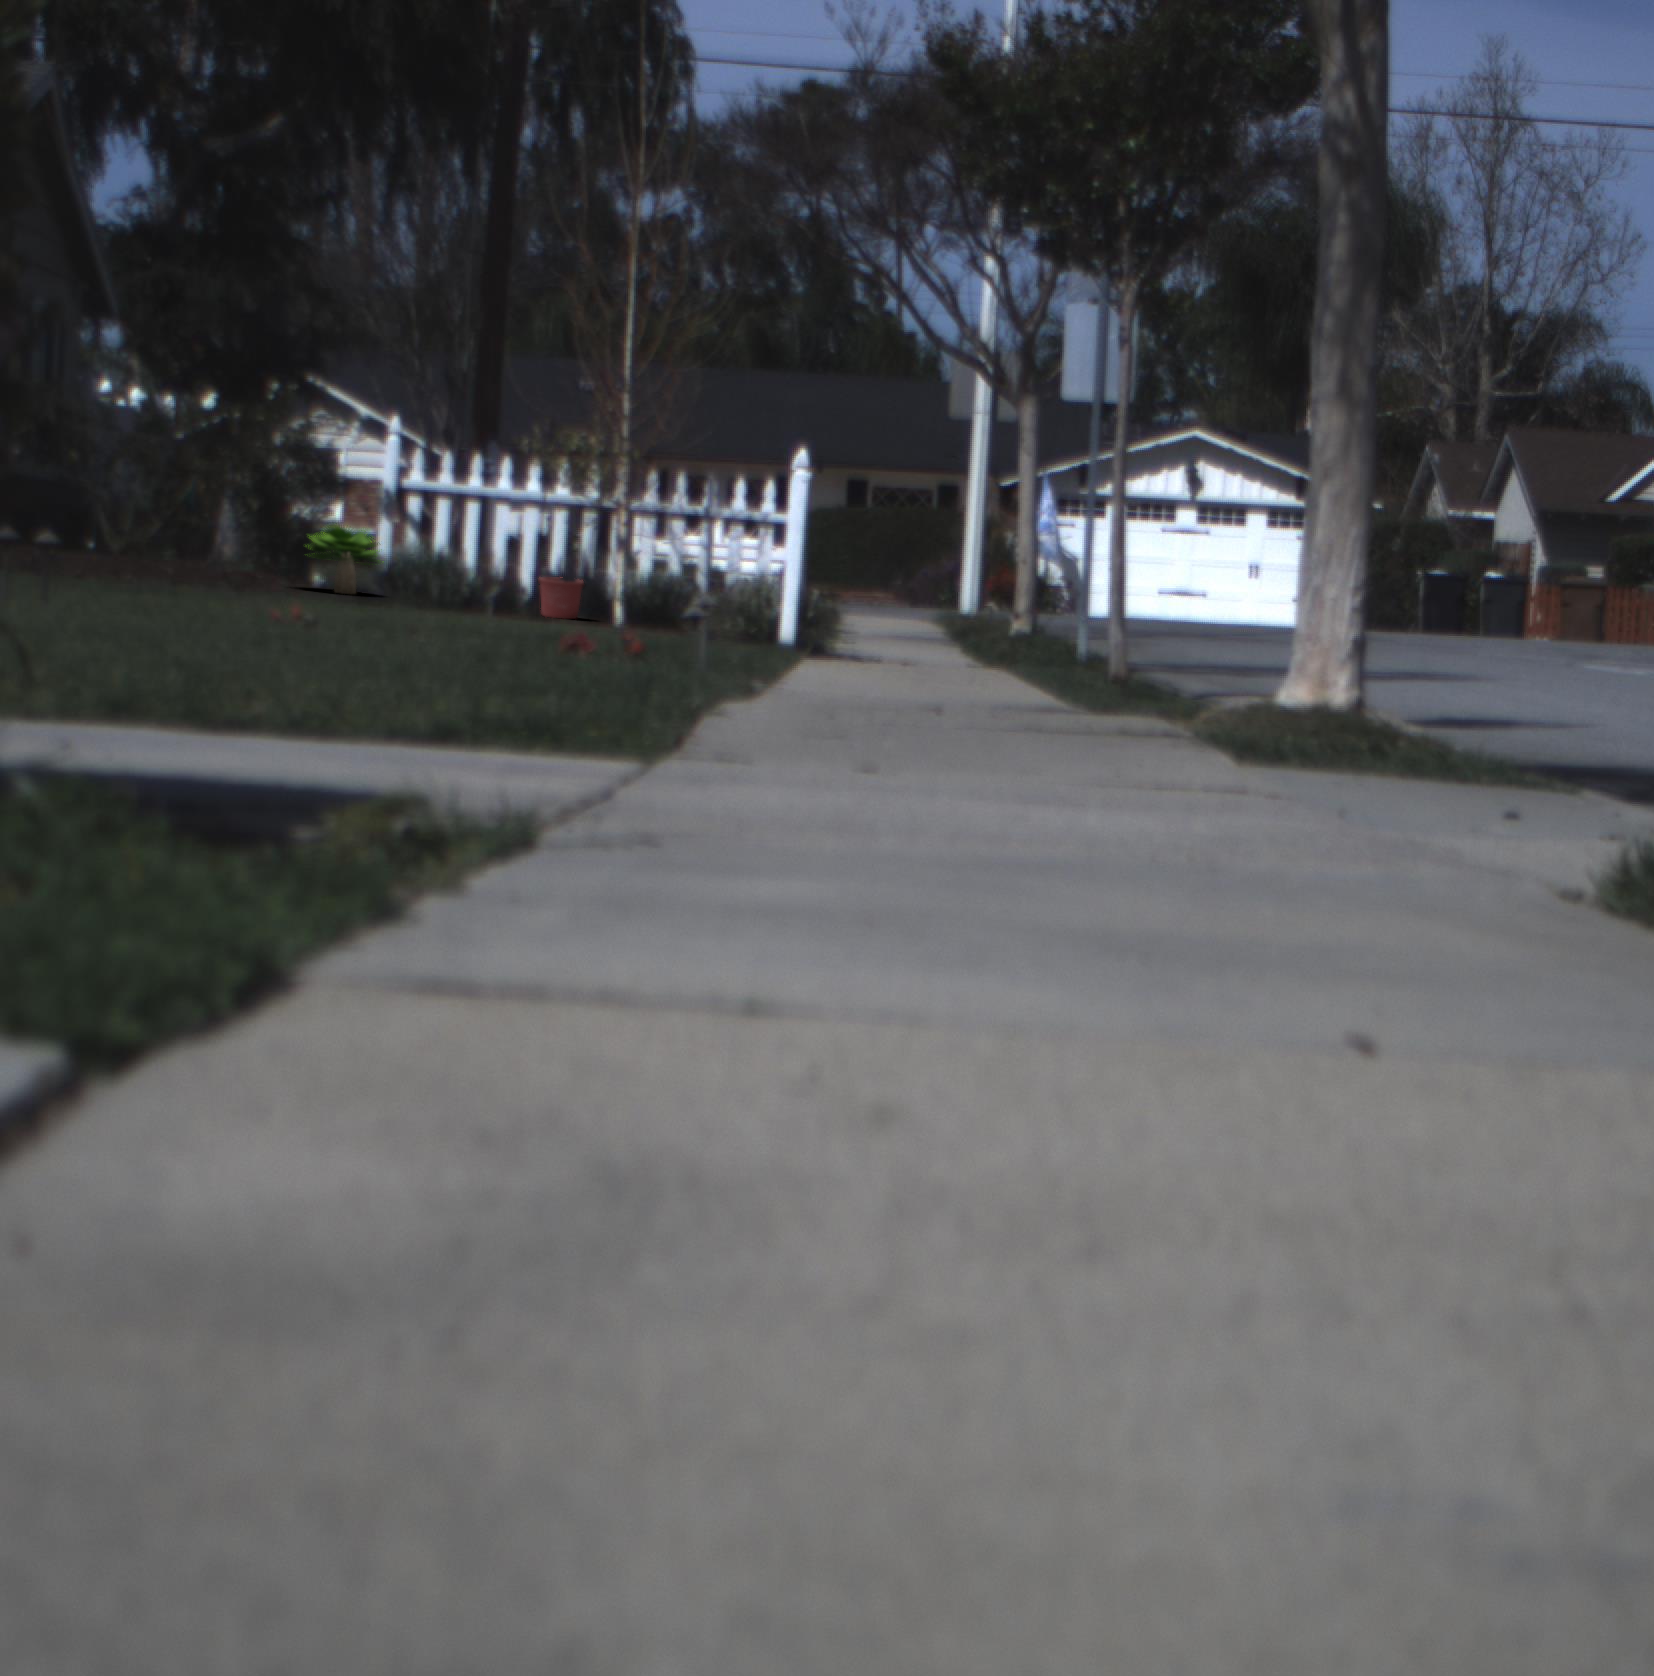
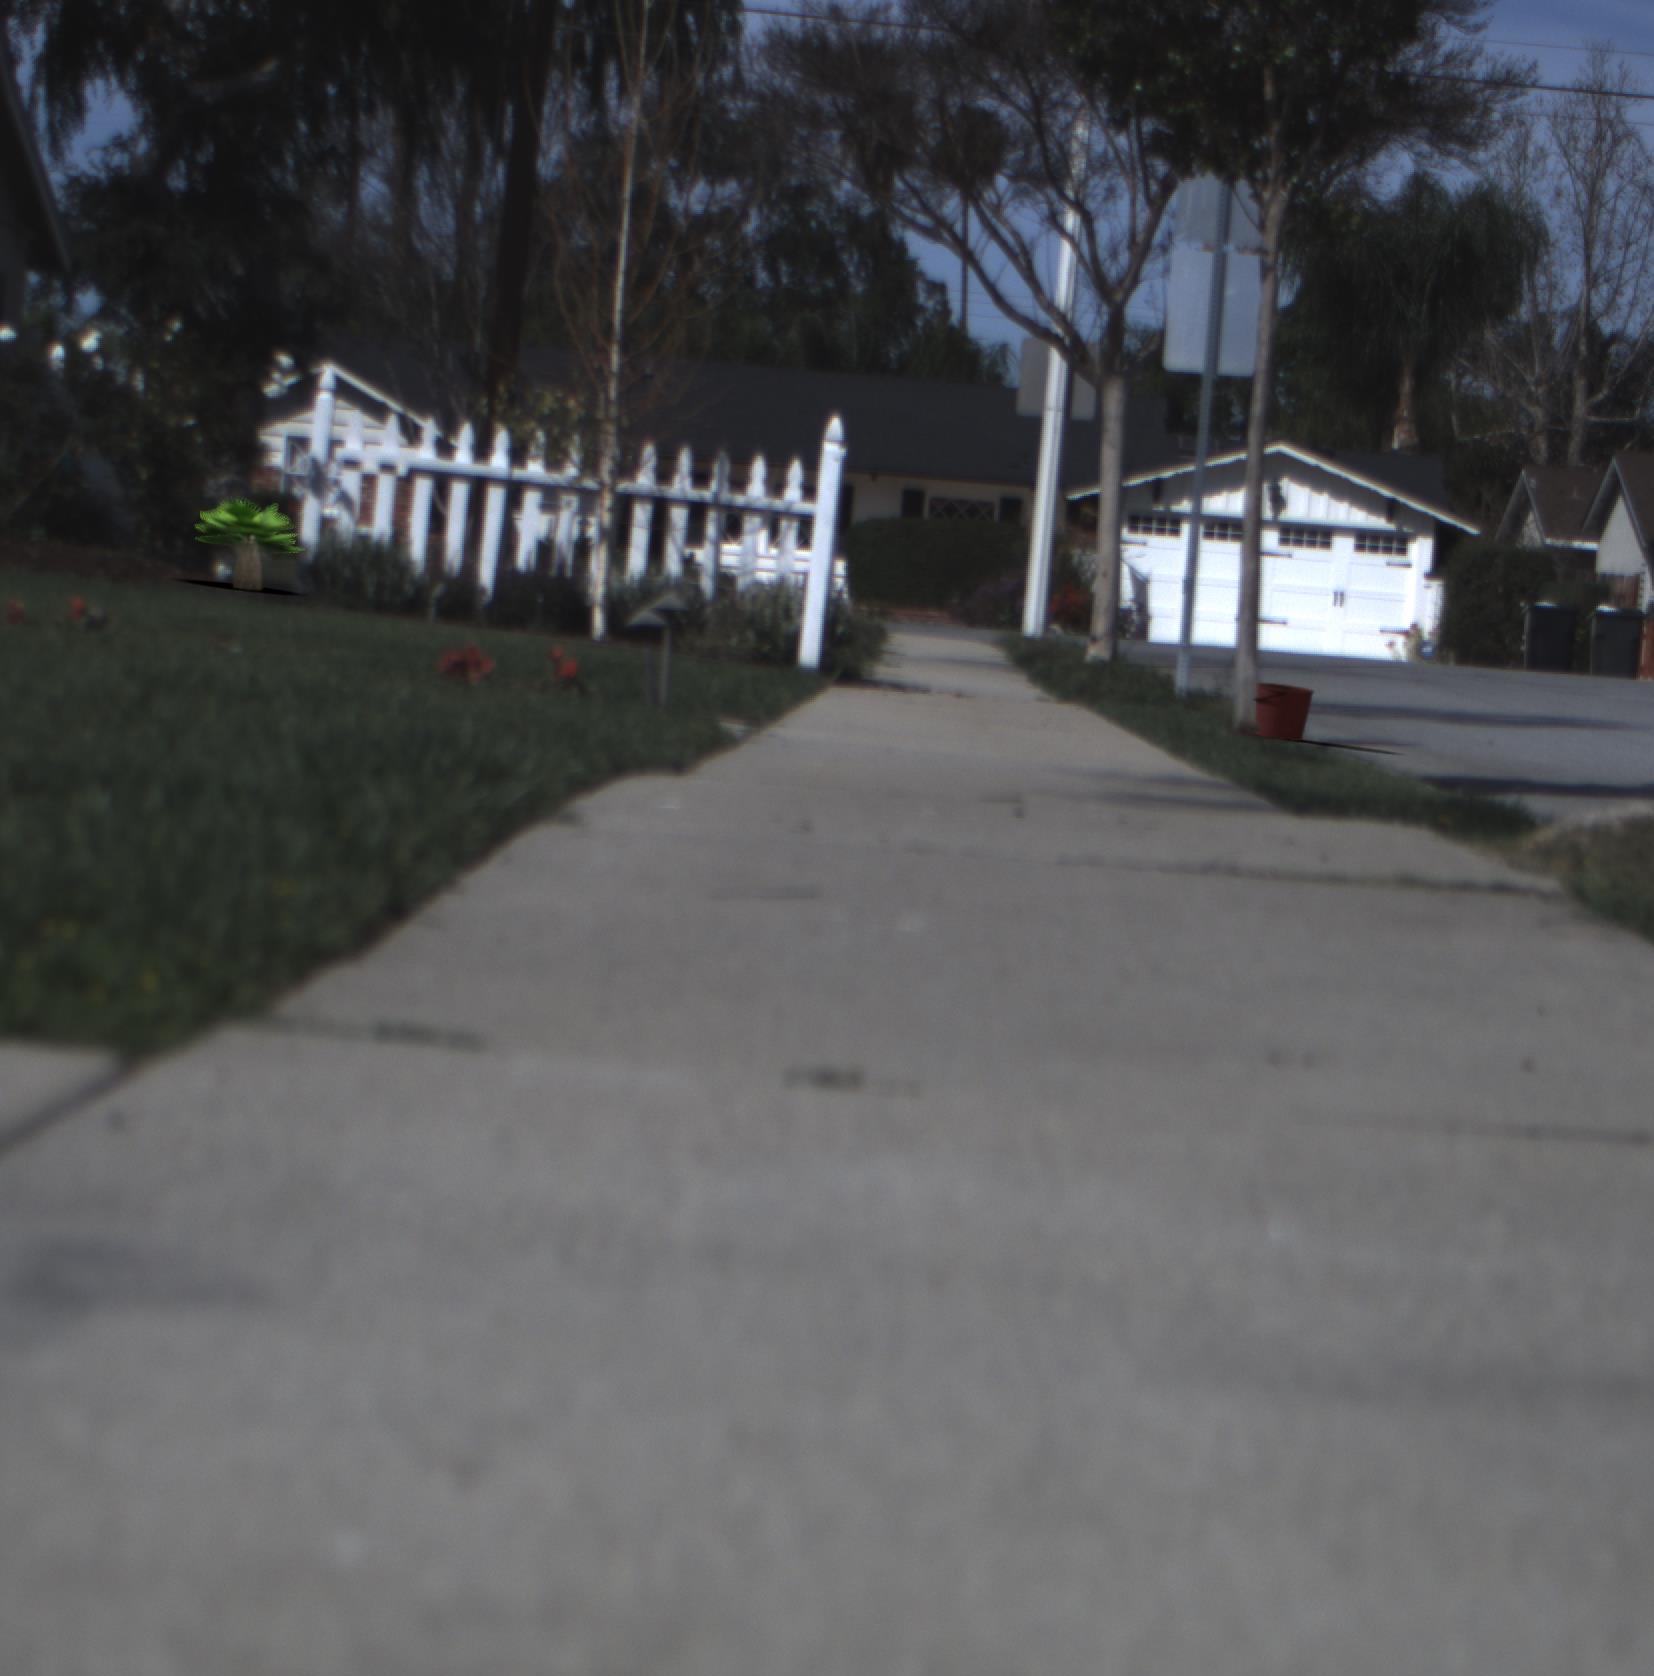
bucket: present [538,577,585,619] -> present [1254,683,1314,741]

